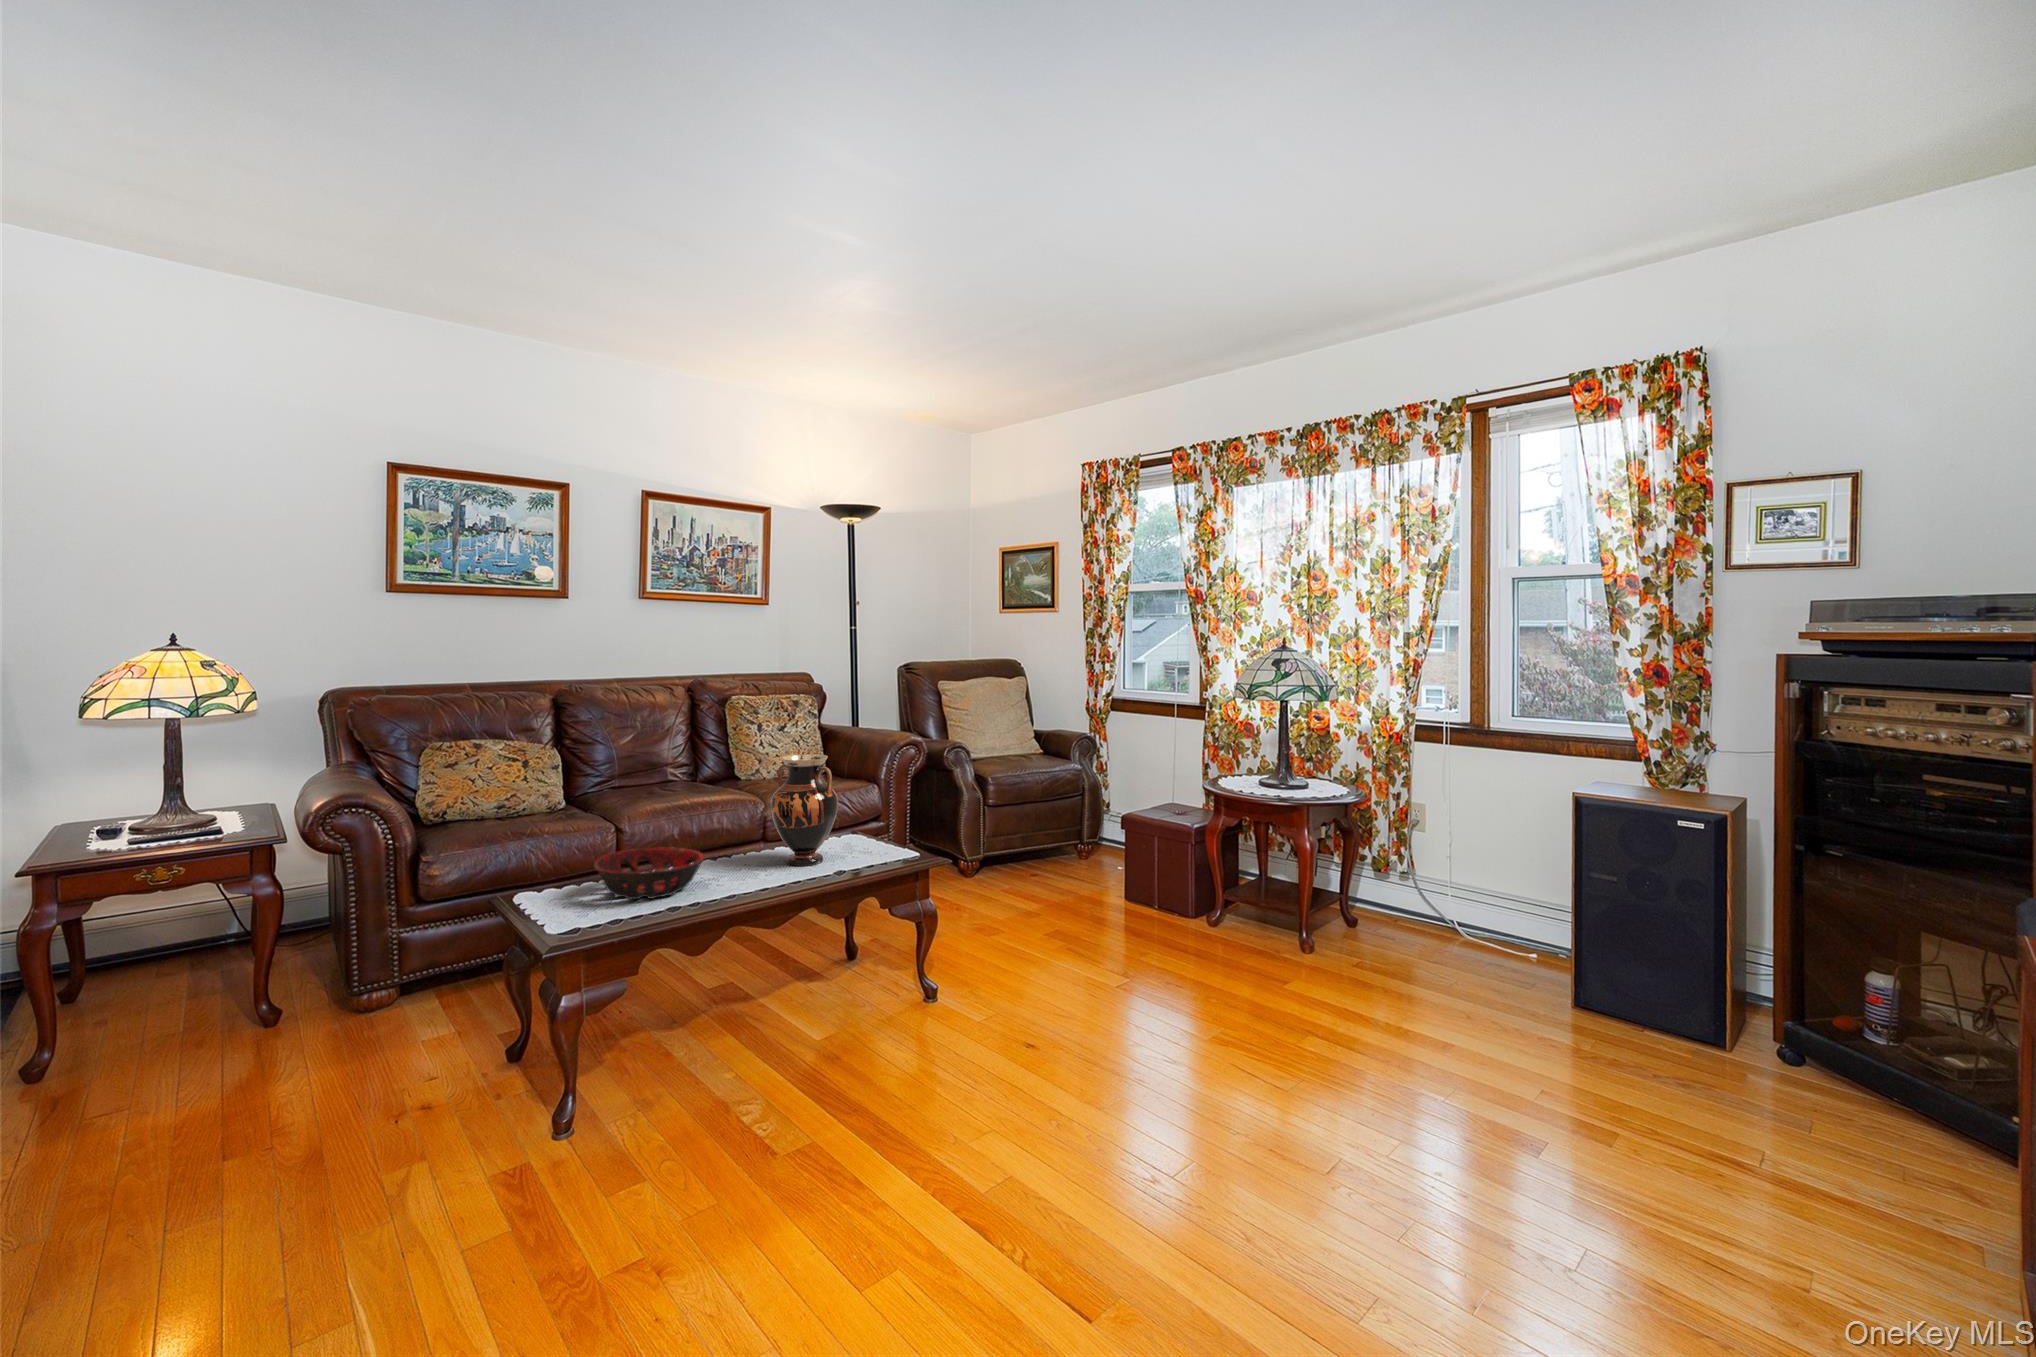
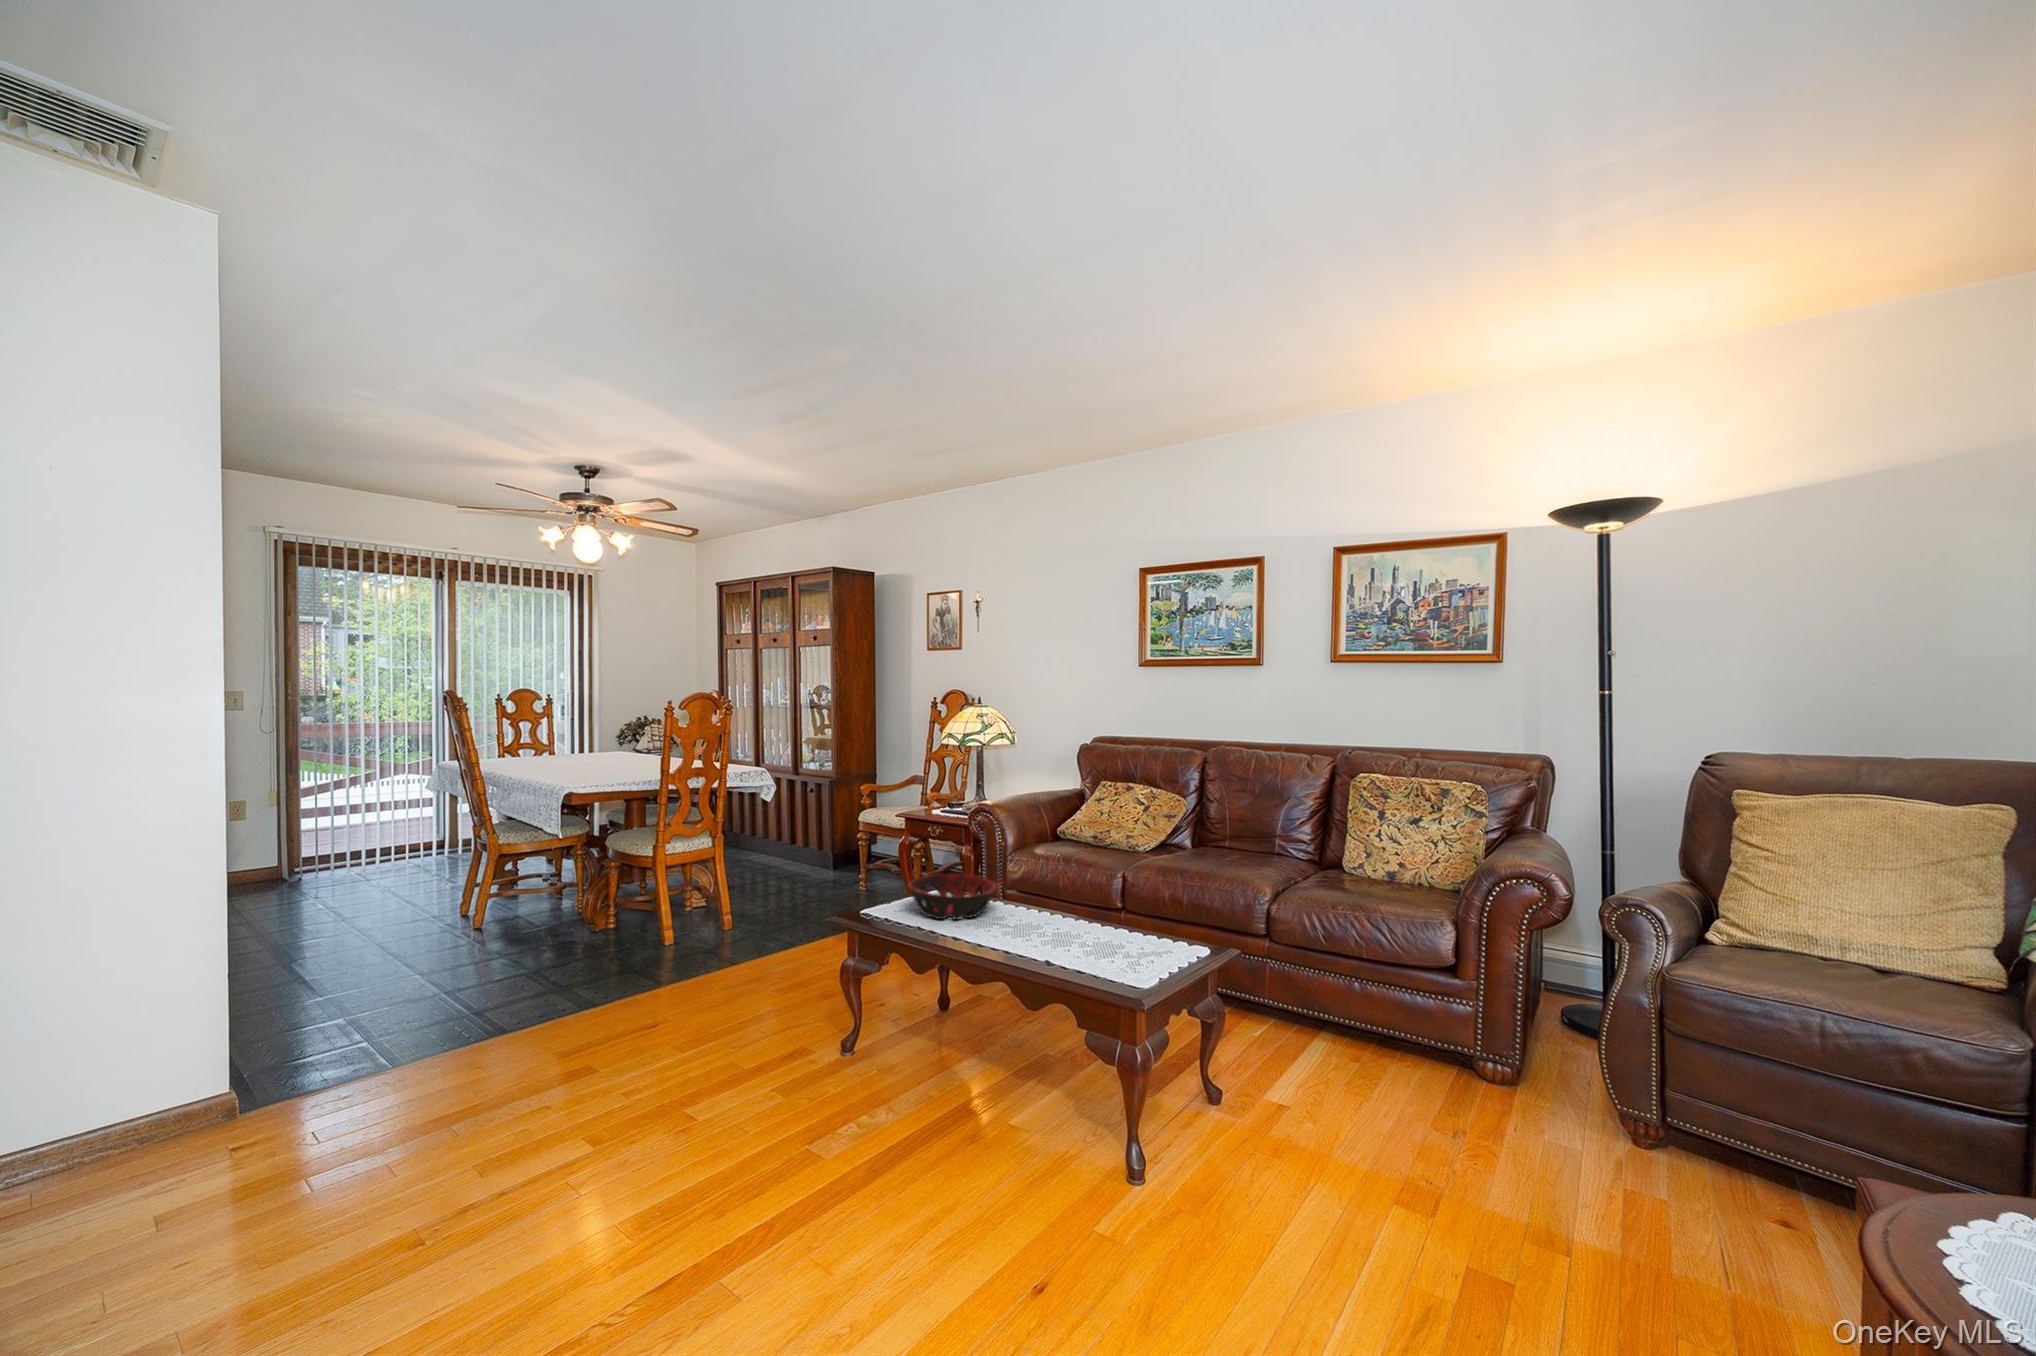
vase: present [771,754,838,866] -> none [1039,819,1113,949]

